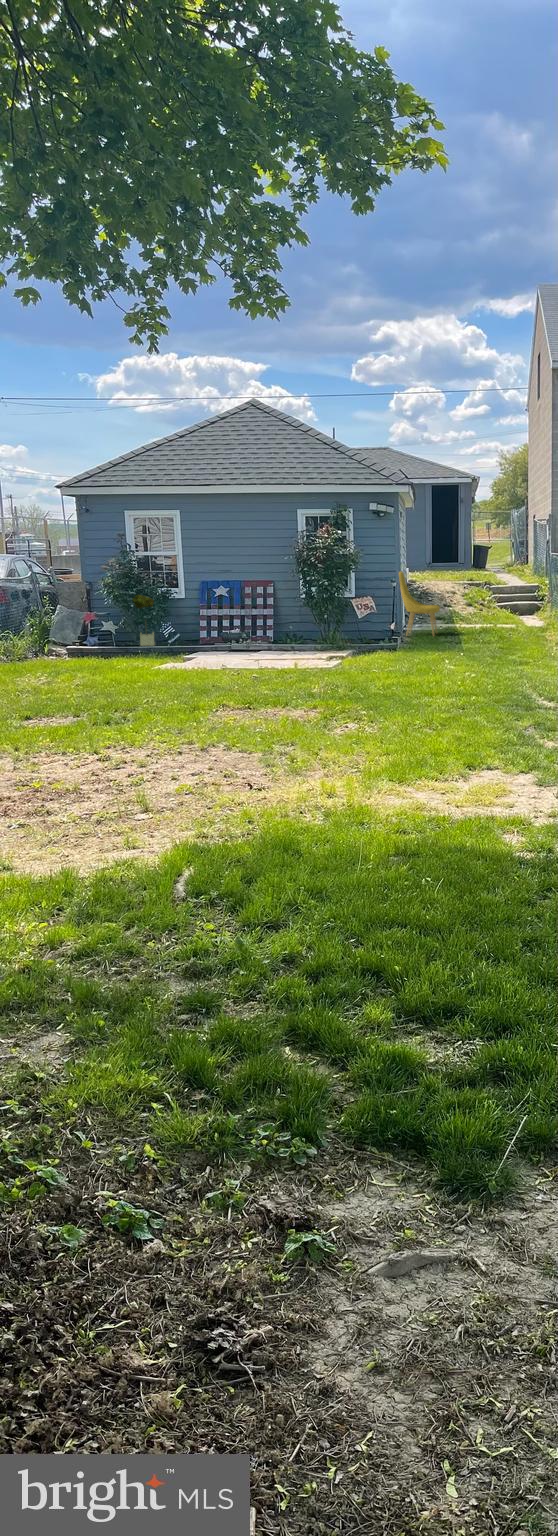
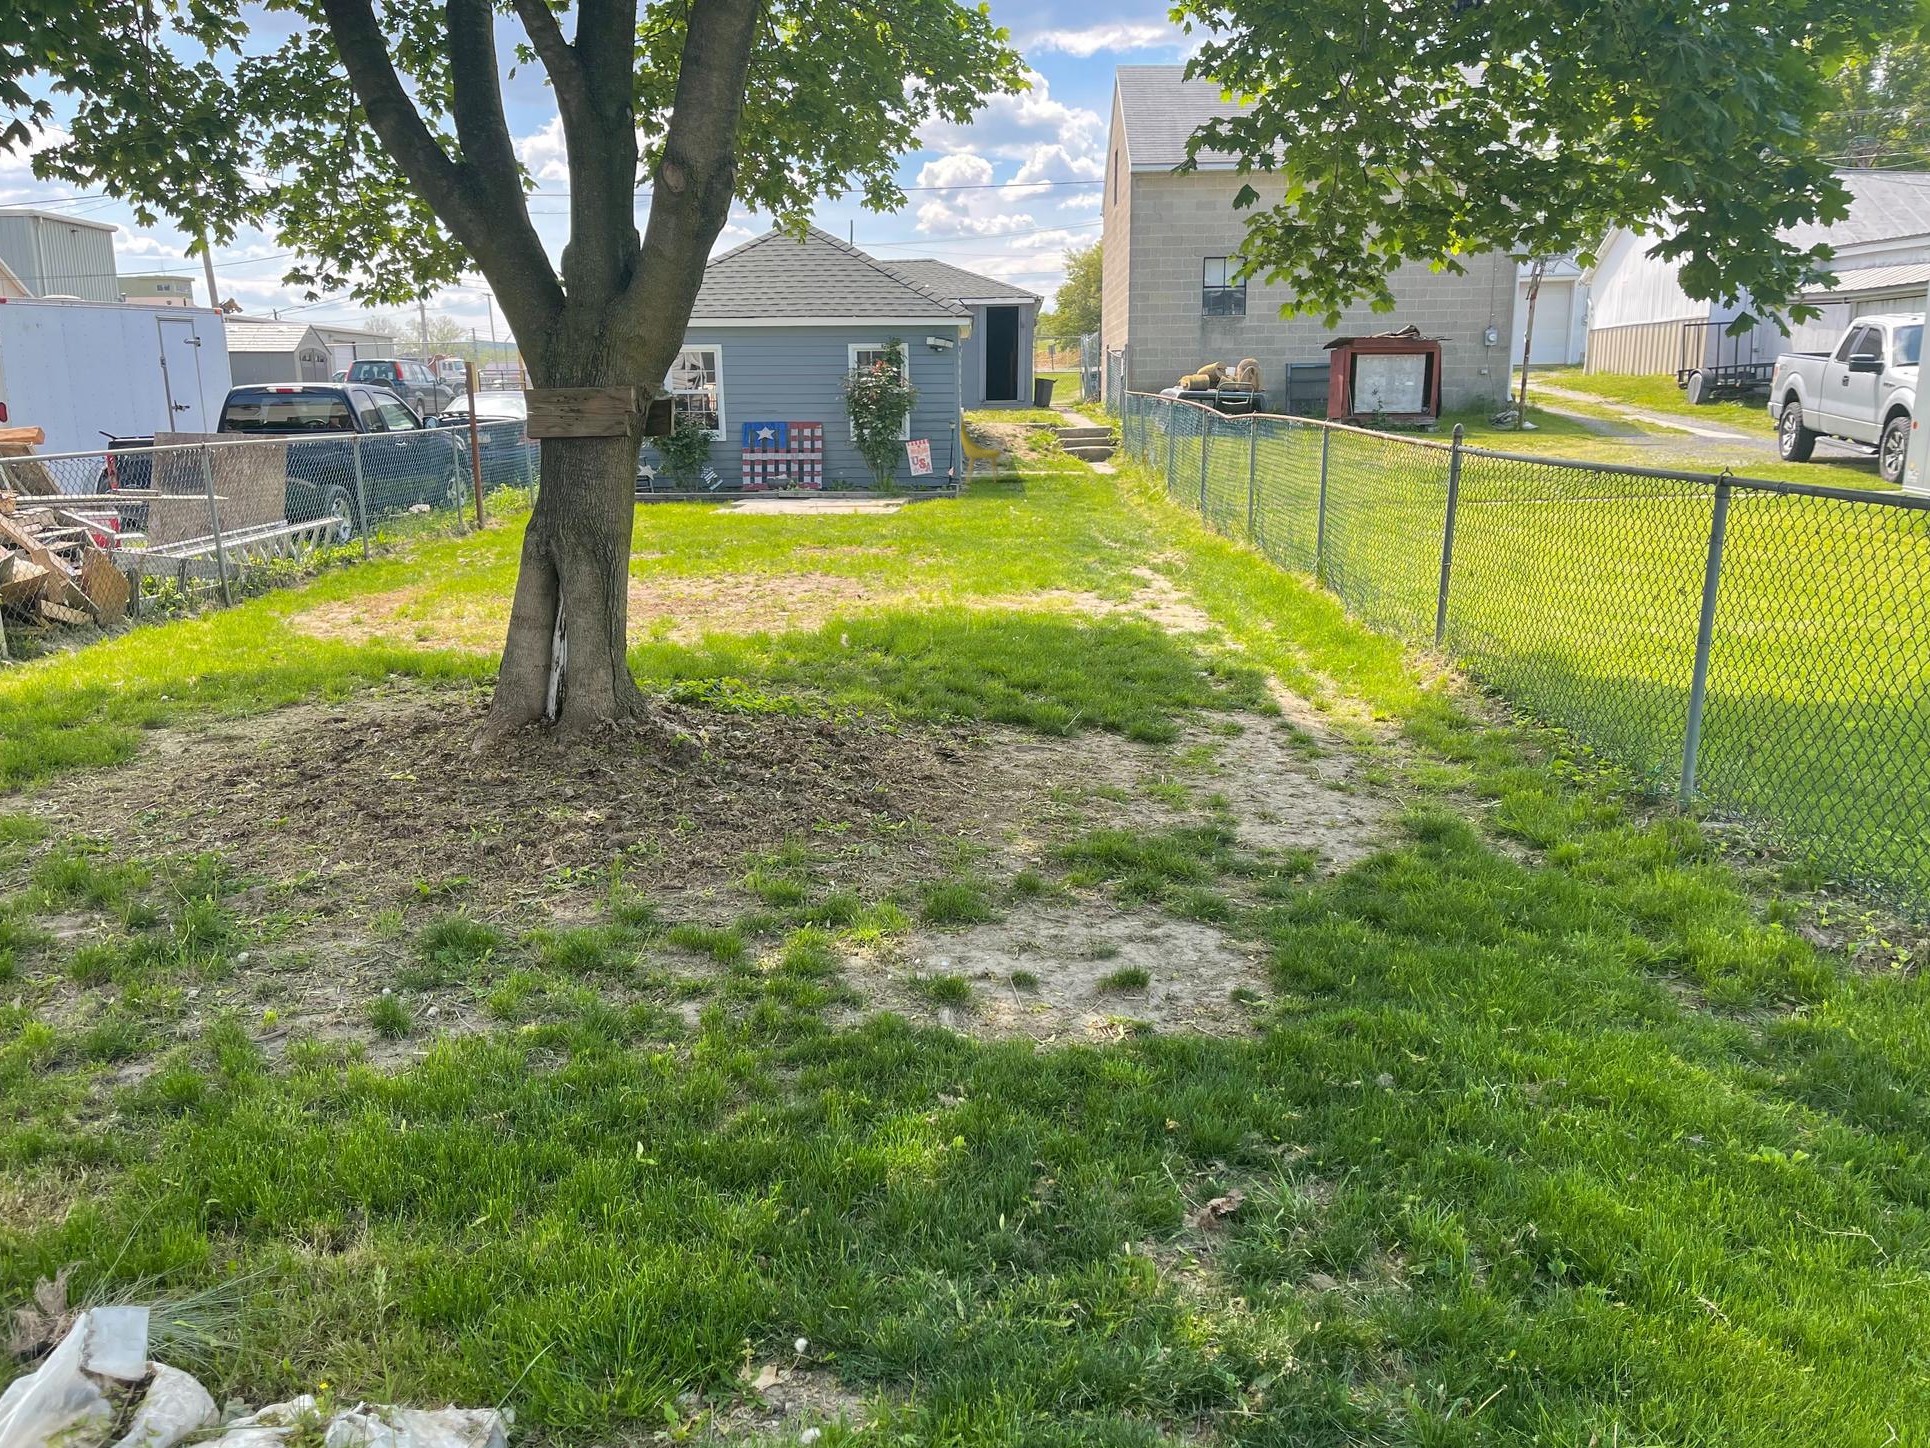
potted tree: present [133,595,155,646] -> none [667,436,693,493]

